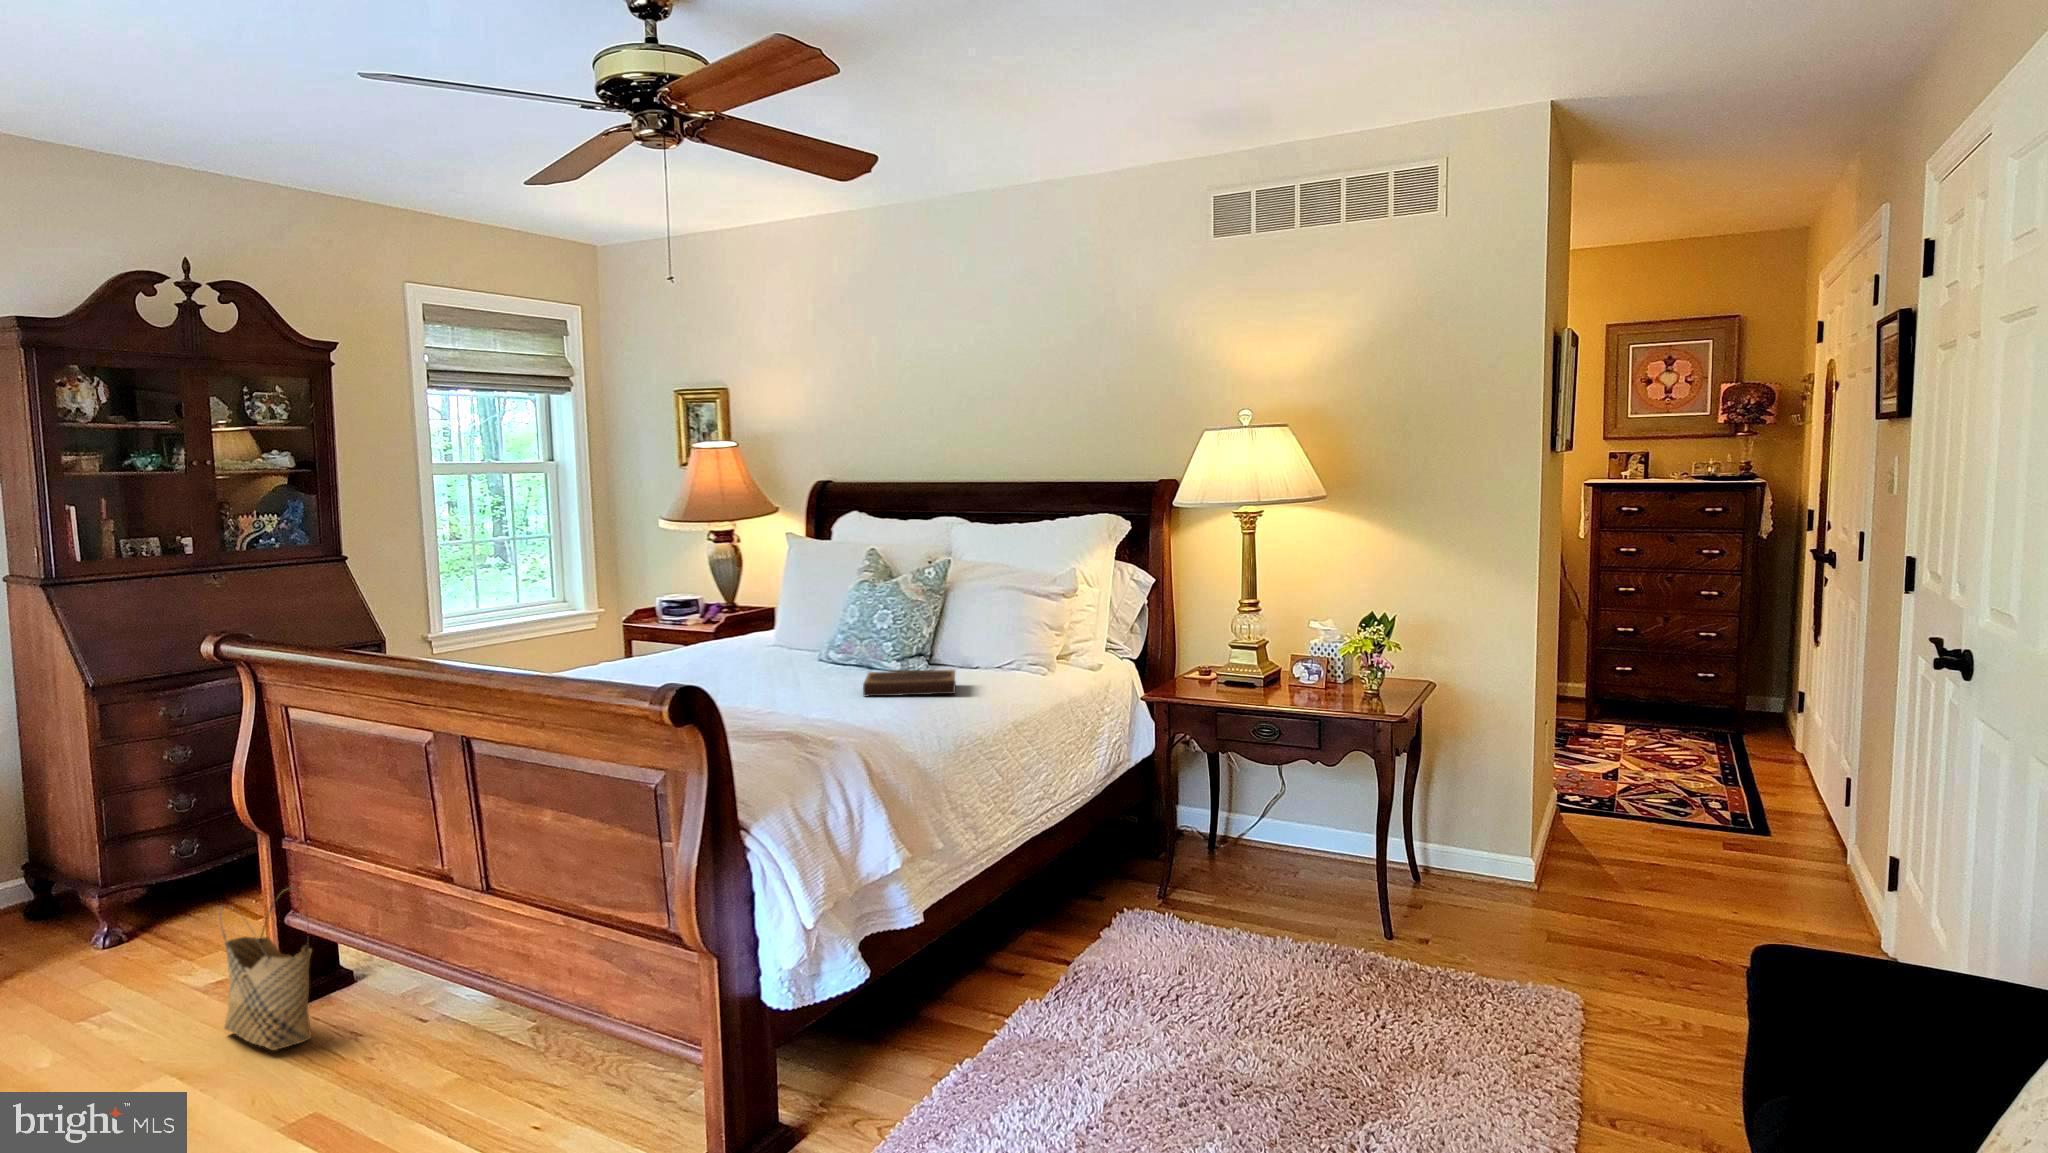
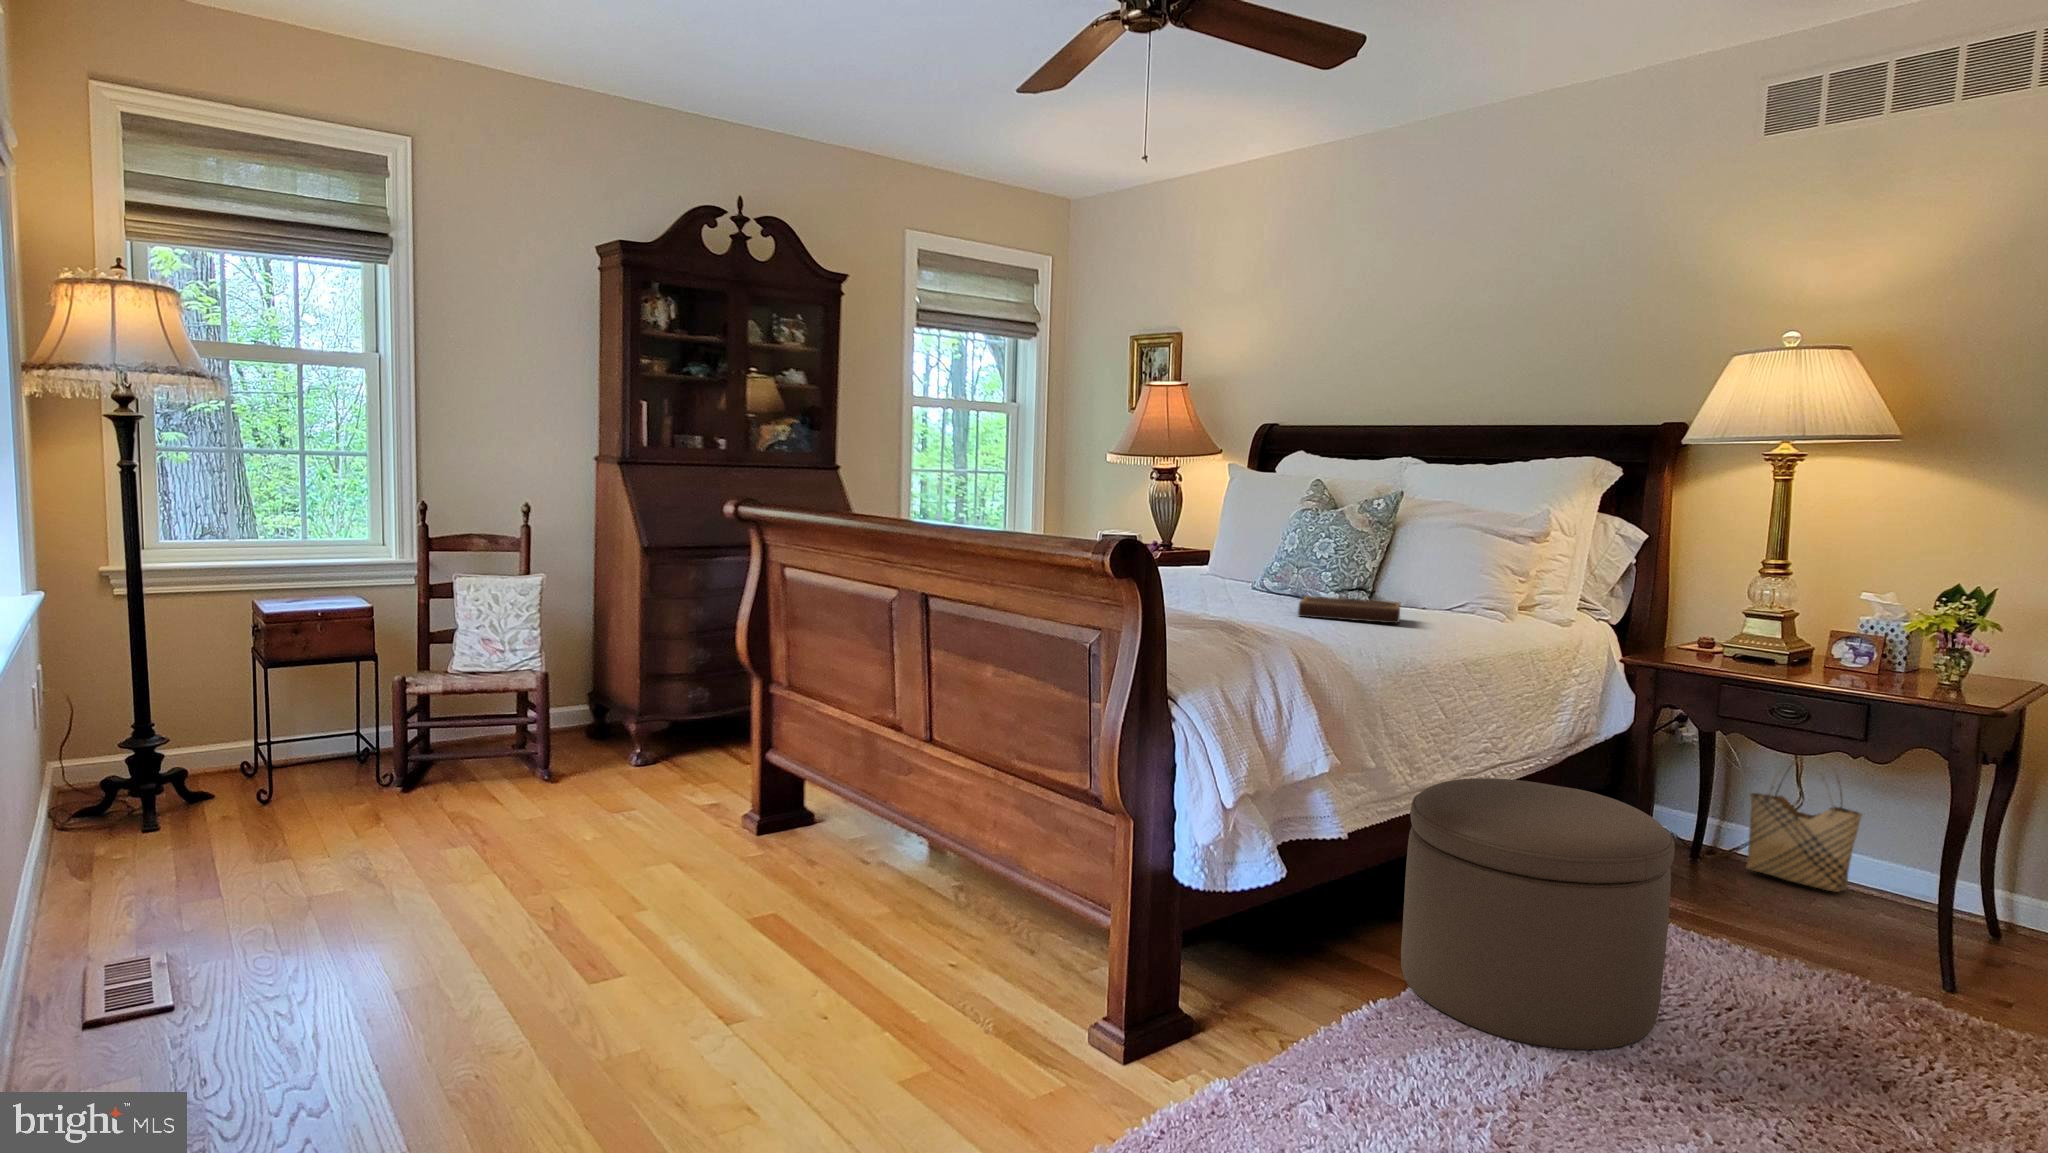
ottoman: none [978,829,1189,1074] -> present [1401,778,1675,1050]
woven basket: present [220,887,312,1050] -> present [1746,756,1862,892]

